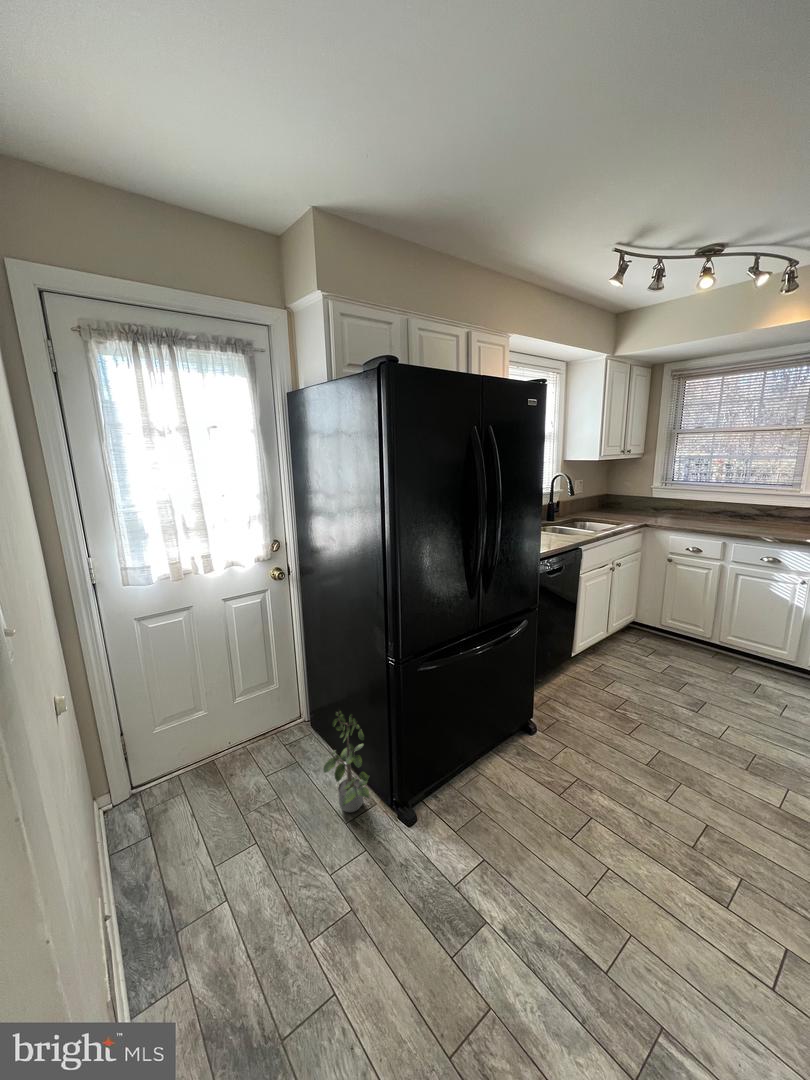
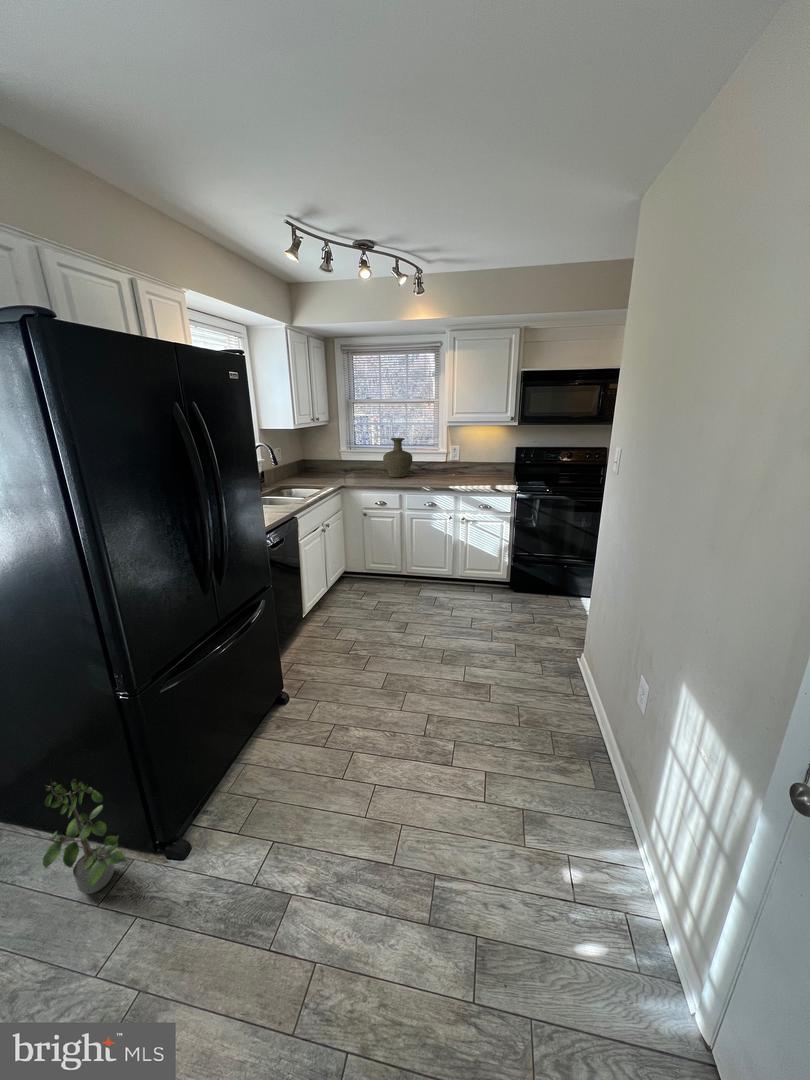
vase: none [707,473,754,522] -> present [383,438,412,477]

